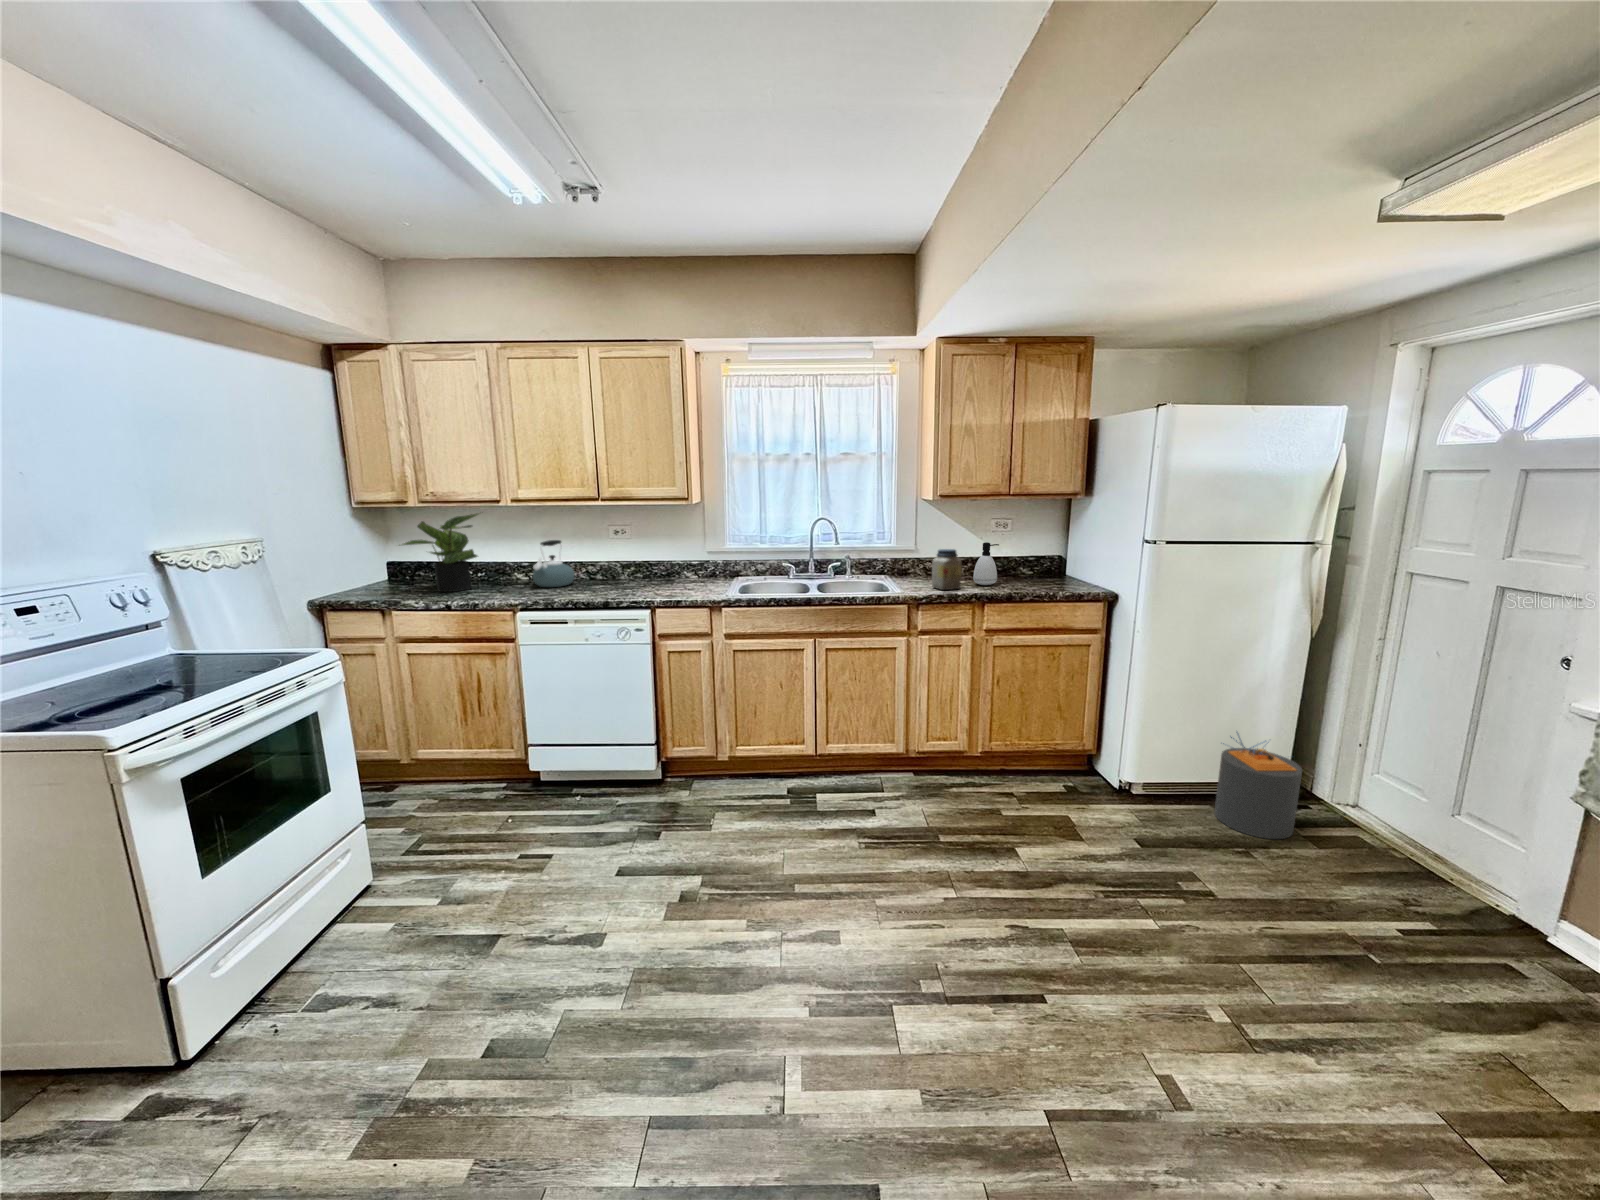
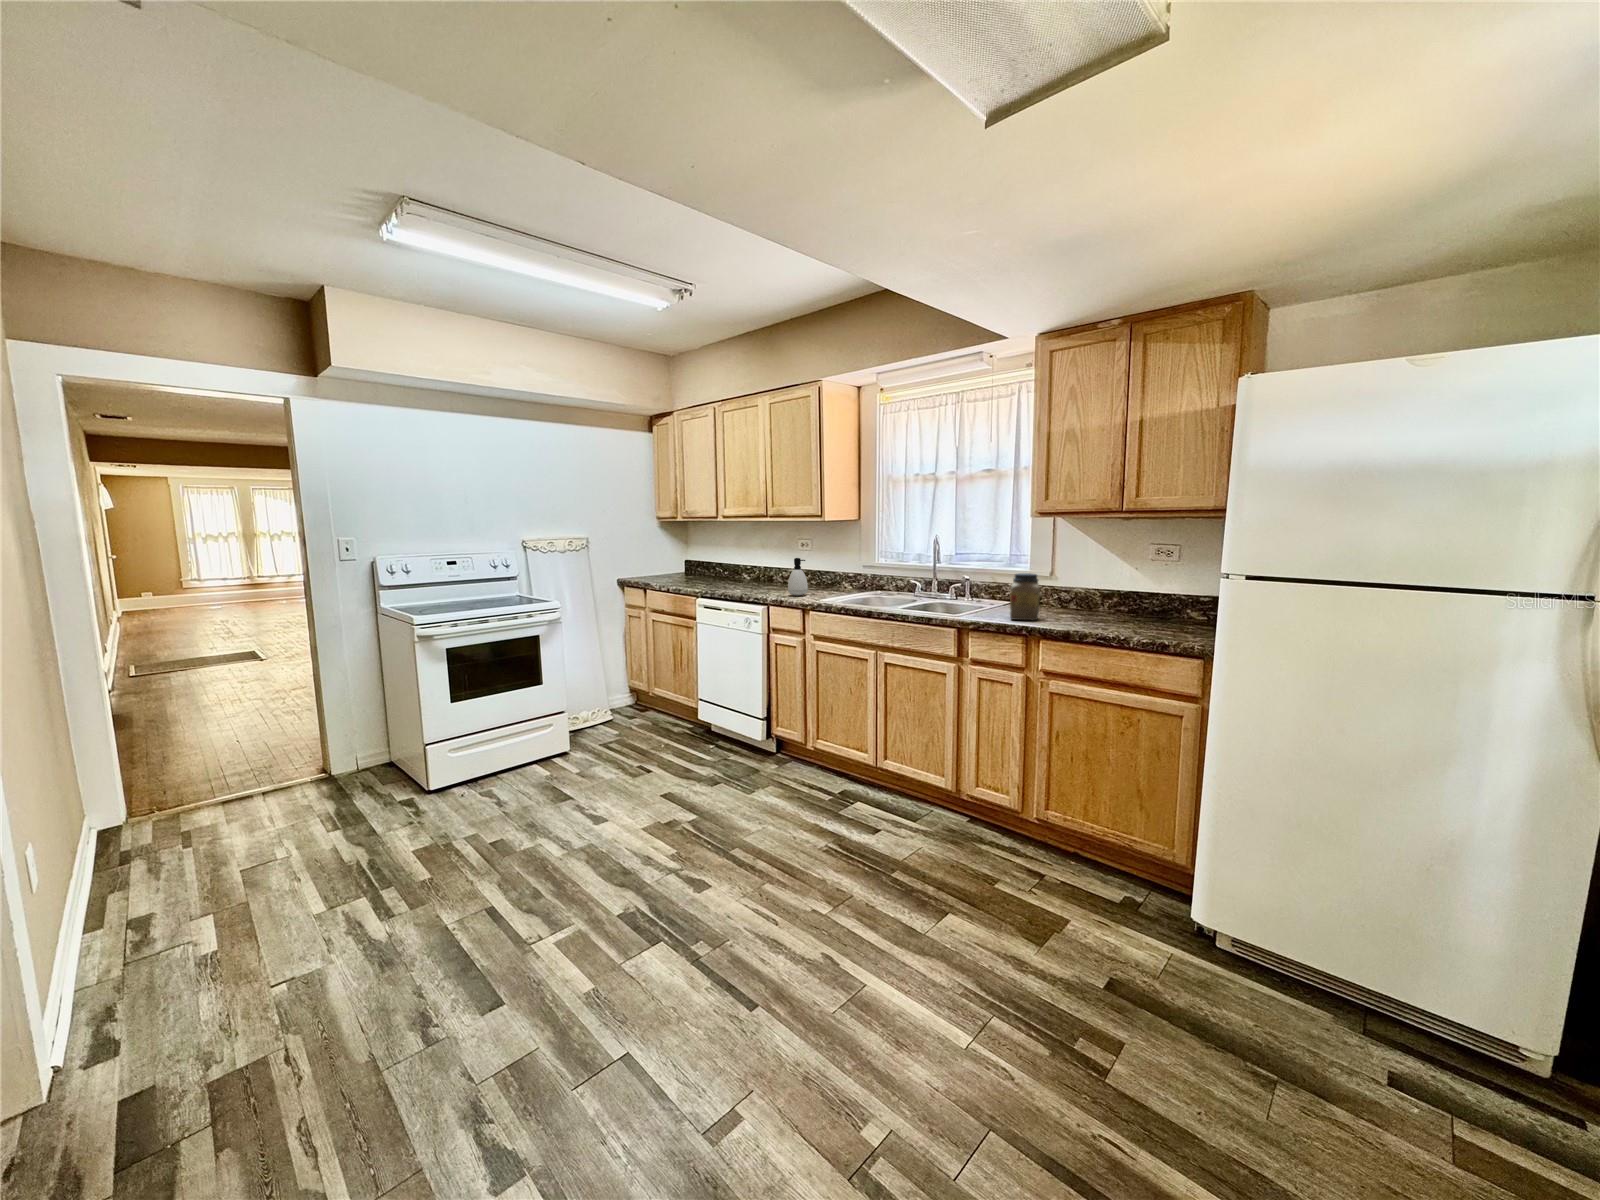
potted plant: present [402,514,478,592] -> none [666,526,715,583]
kettle: present [533,540,574,587] -> none [731,549,766,585]
soap dispenser: present [973,542,999,585] -> present [788,558,808,596]
trash can: present [1214,732,1302,839] -> none [1298,896,1464,1126]

